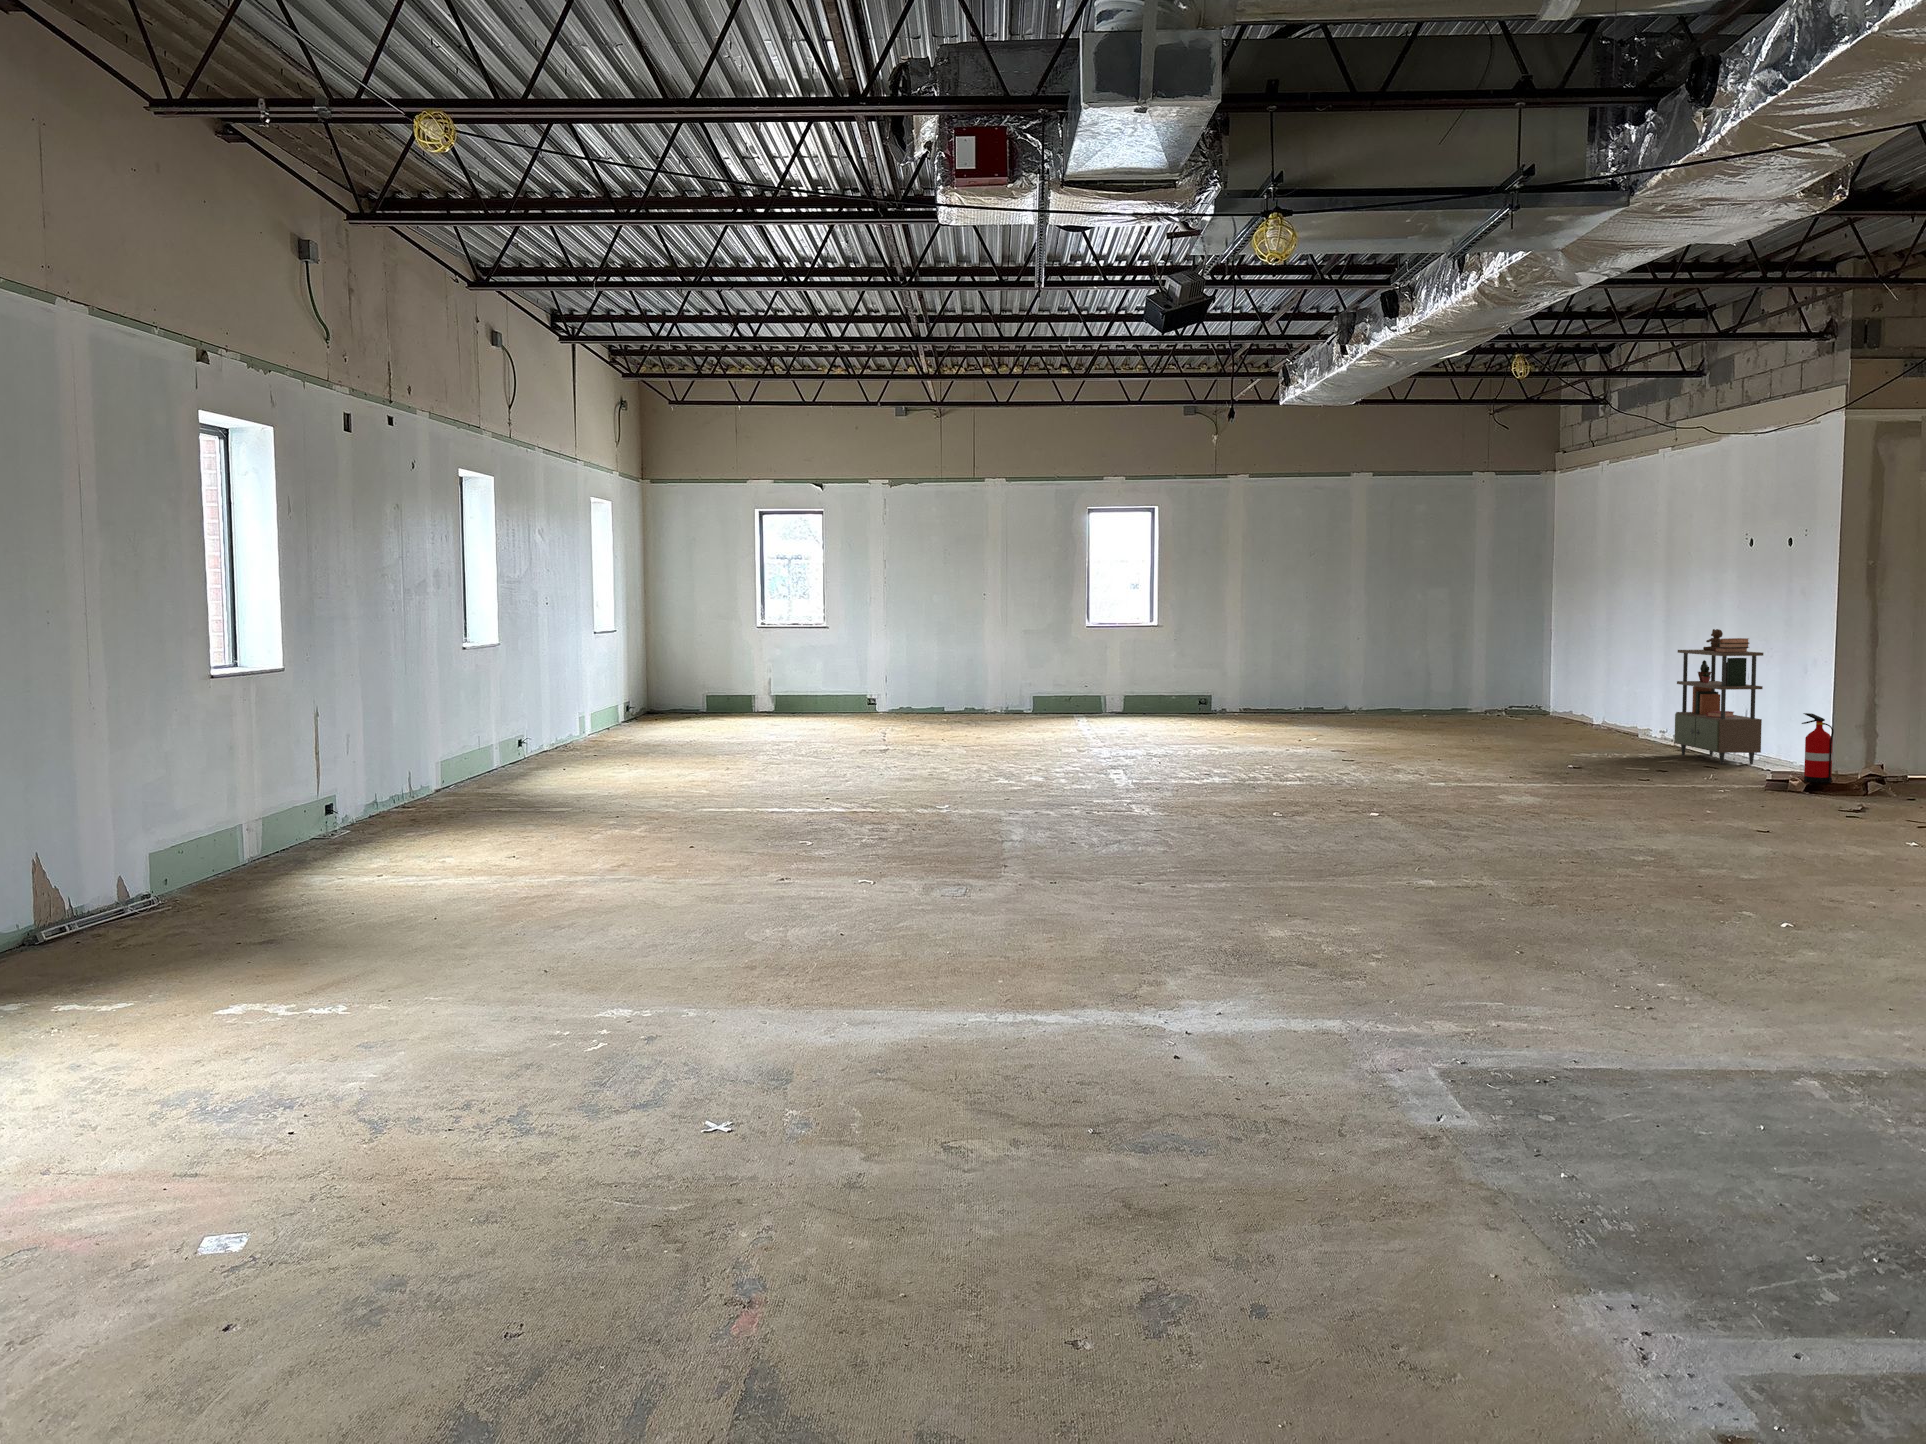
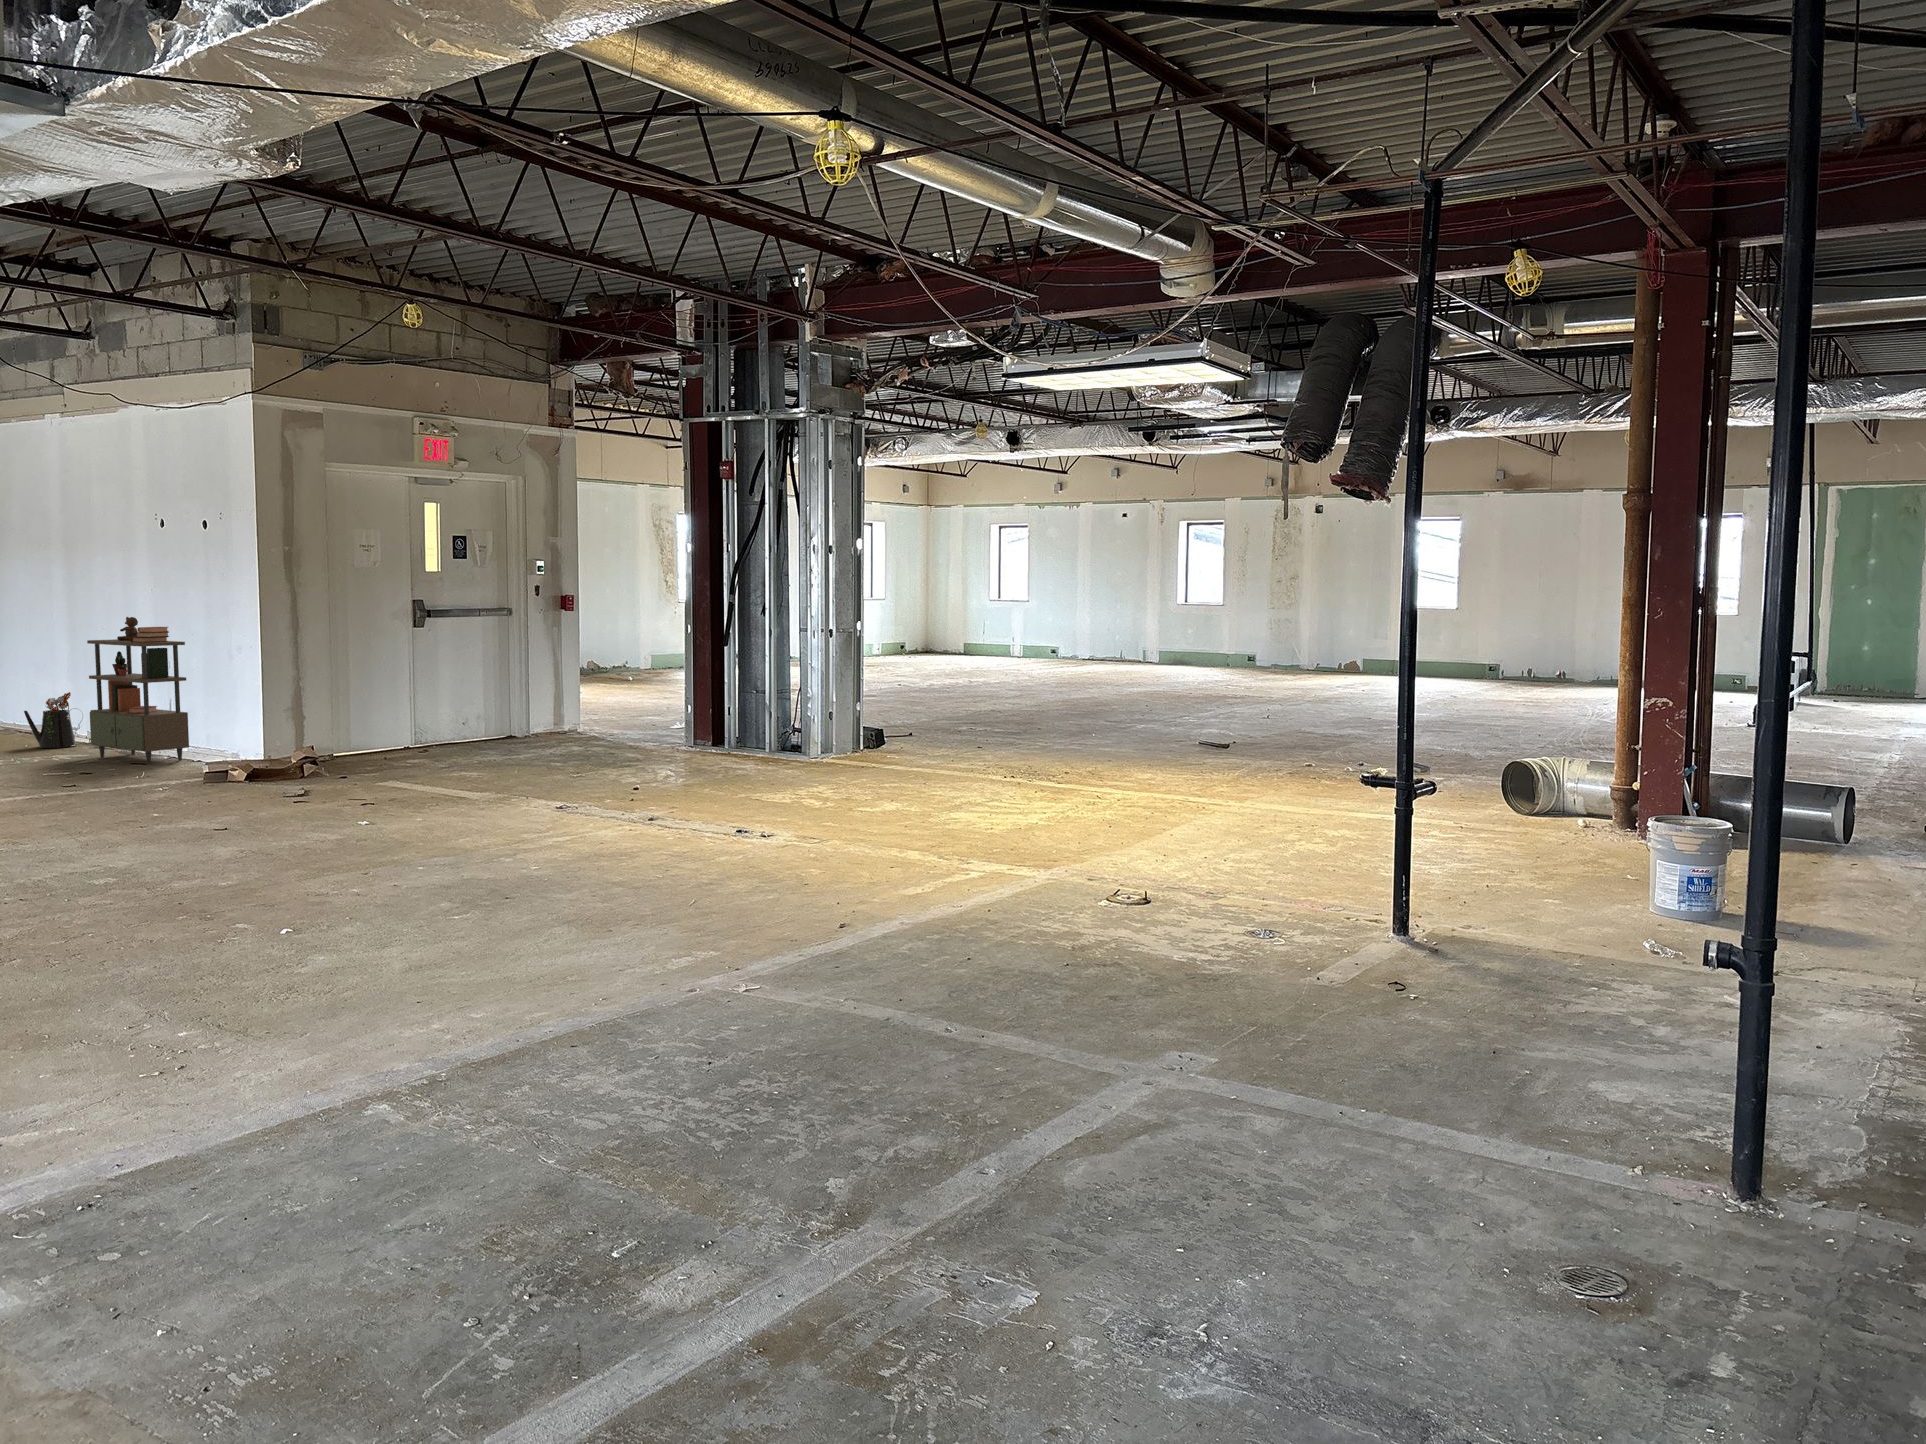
watering can: none [1625,695,1673,744] -> present [24,692,81,748]
fire extinguisher: present [1802,713,1834,783] -> none [233,704,267,774]

